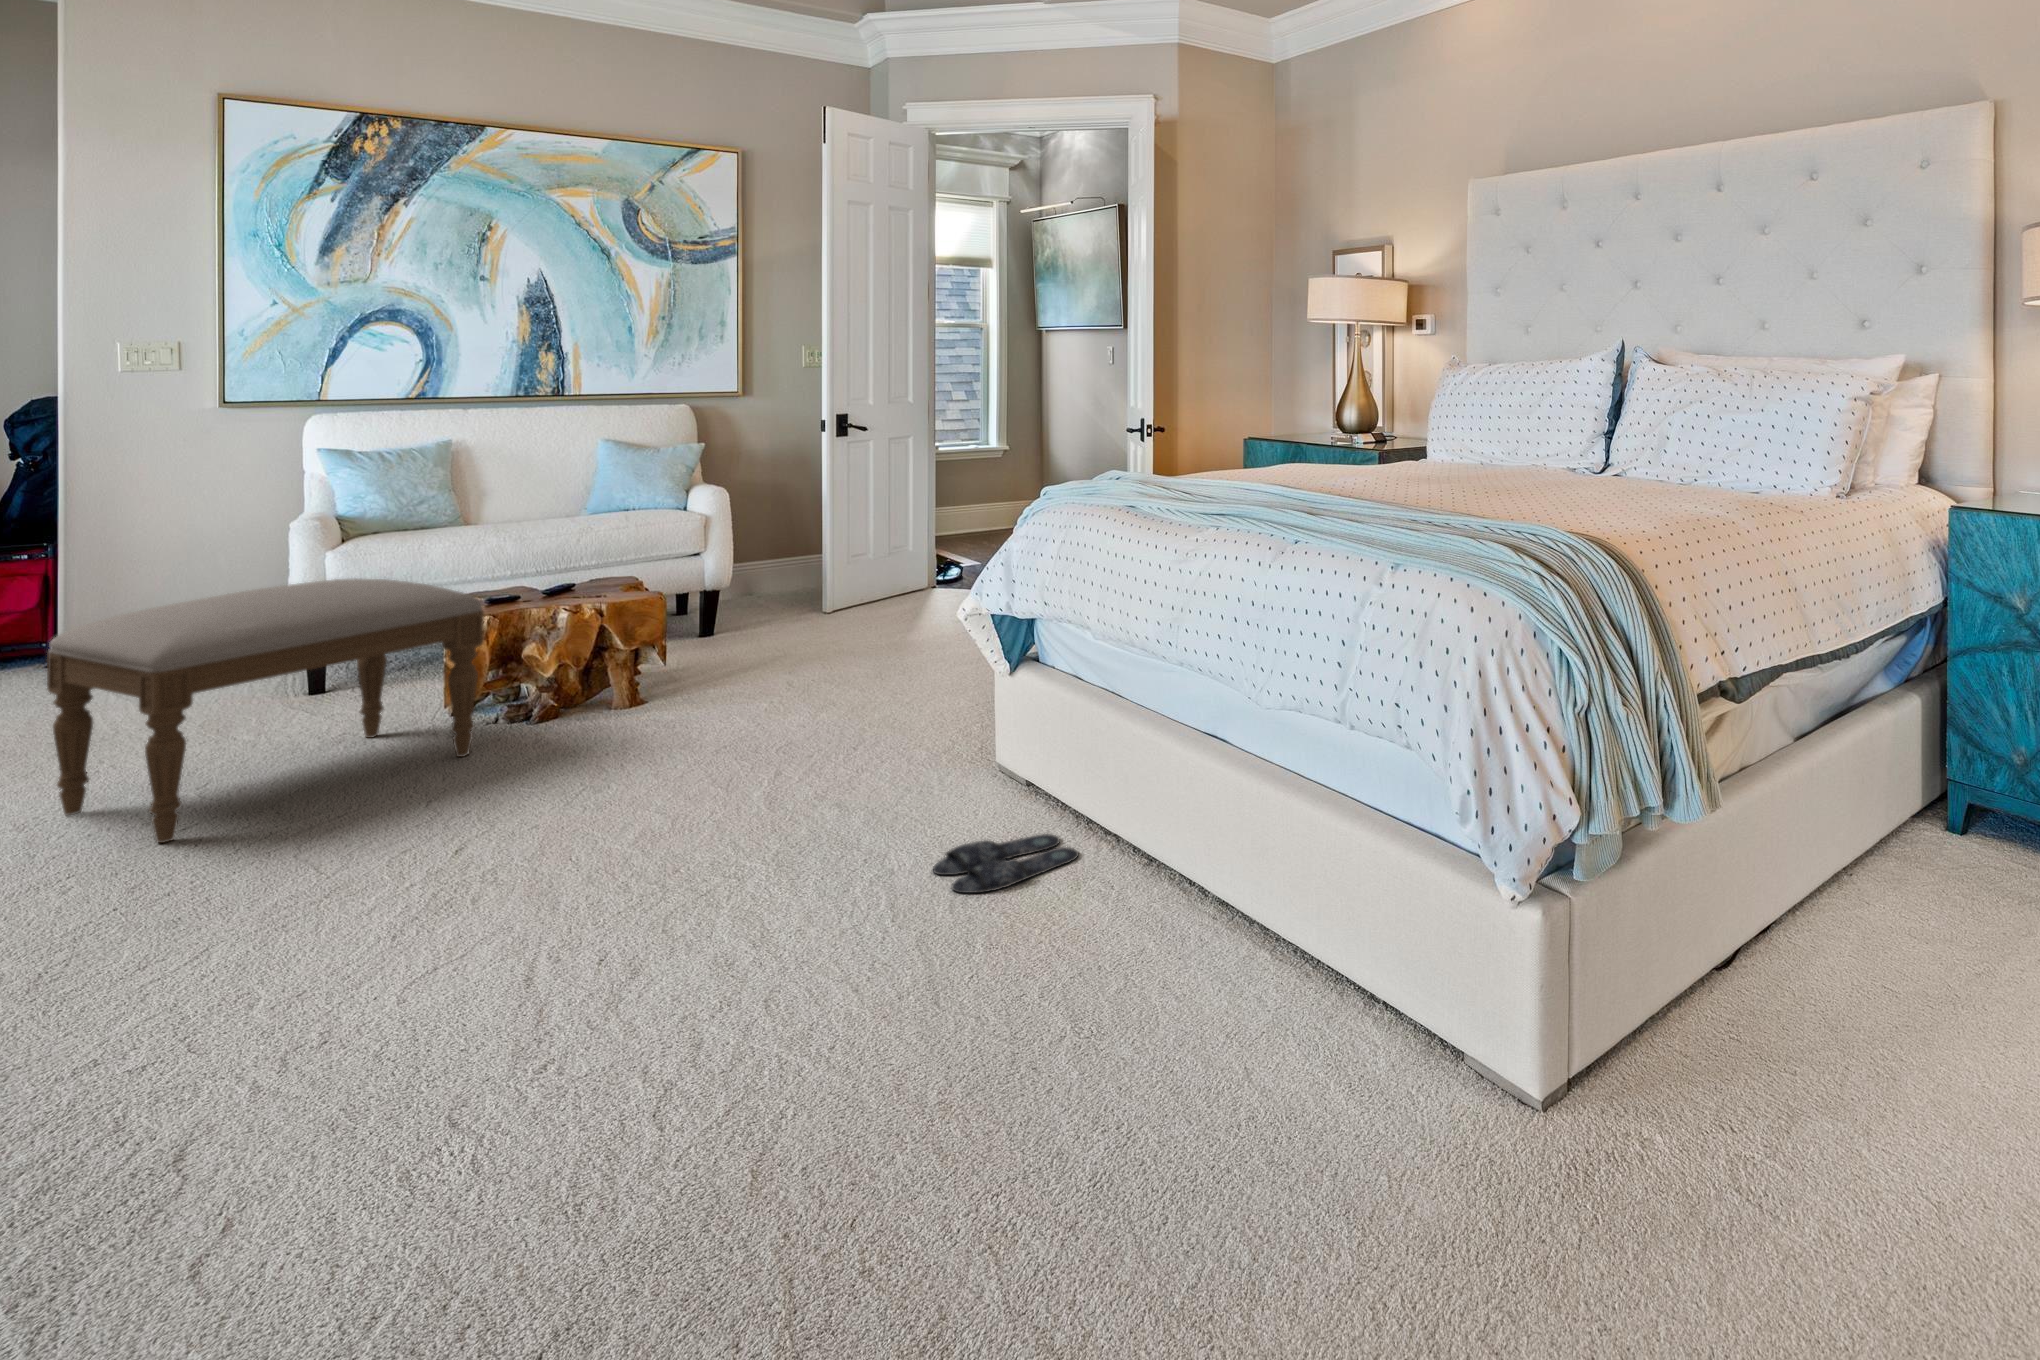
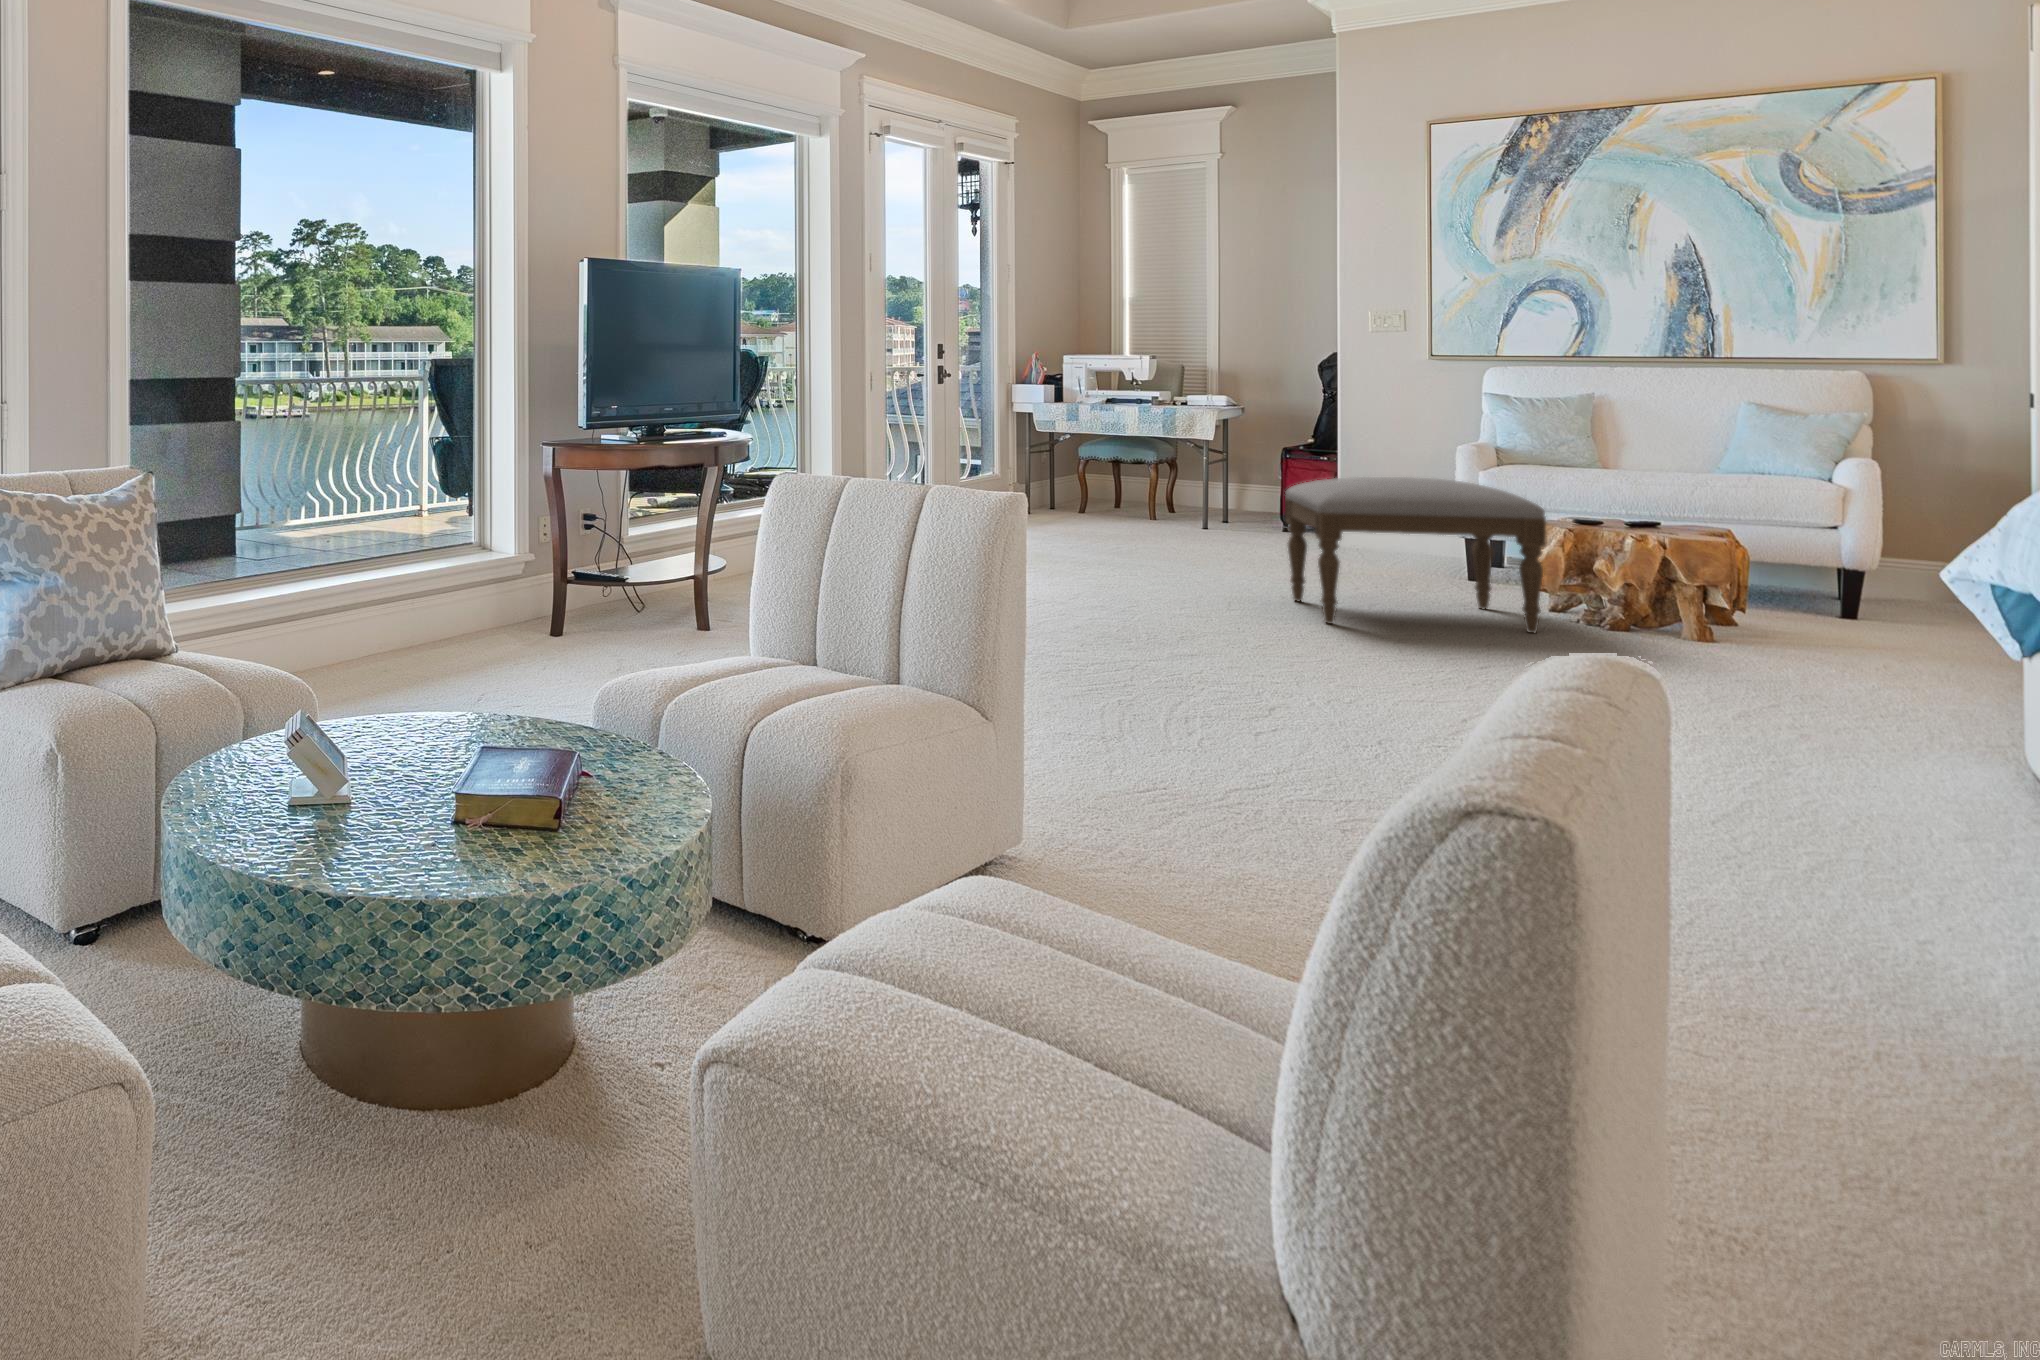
slippers: present [933,834,1078,893] -> none [1833,788,2028,842]

